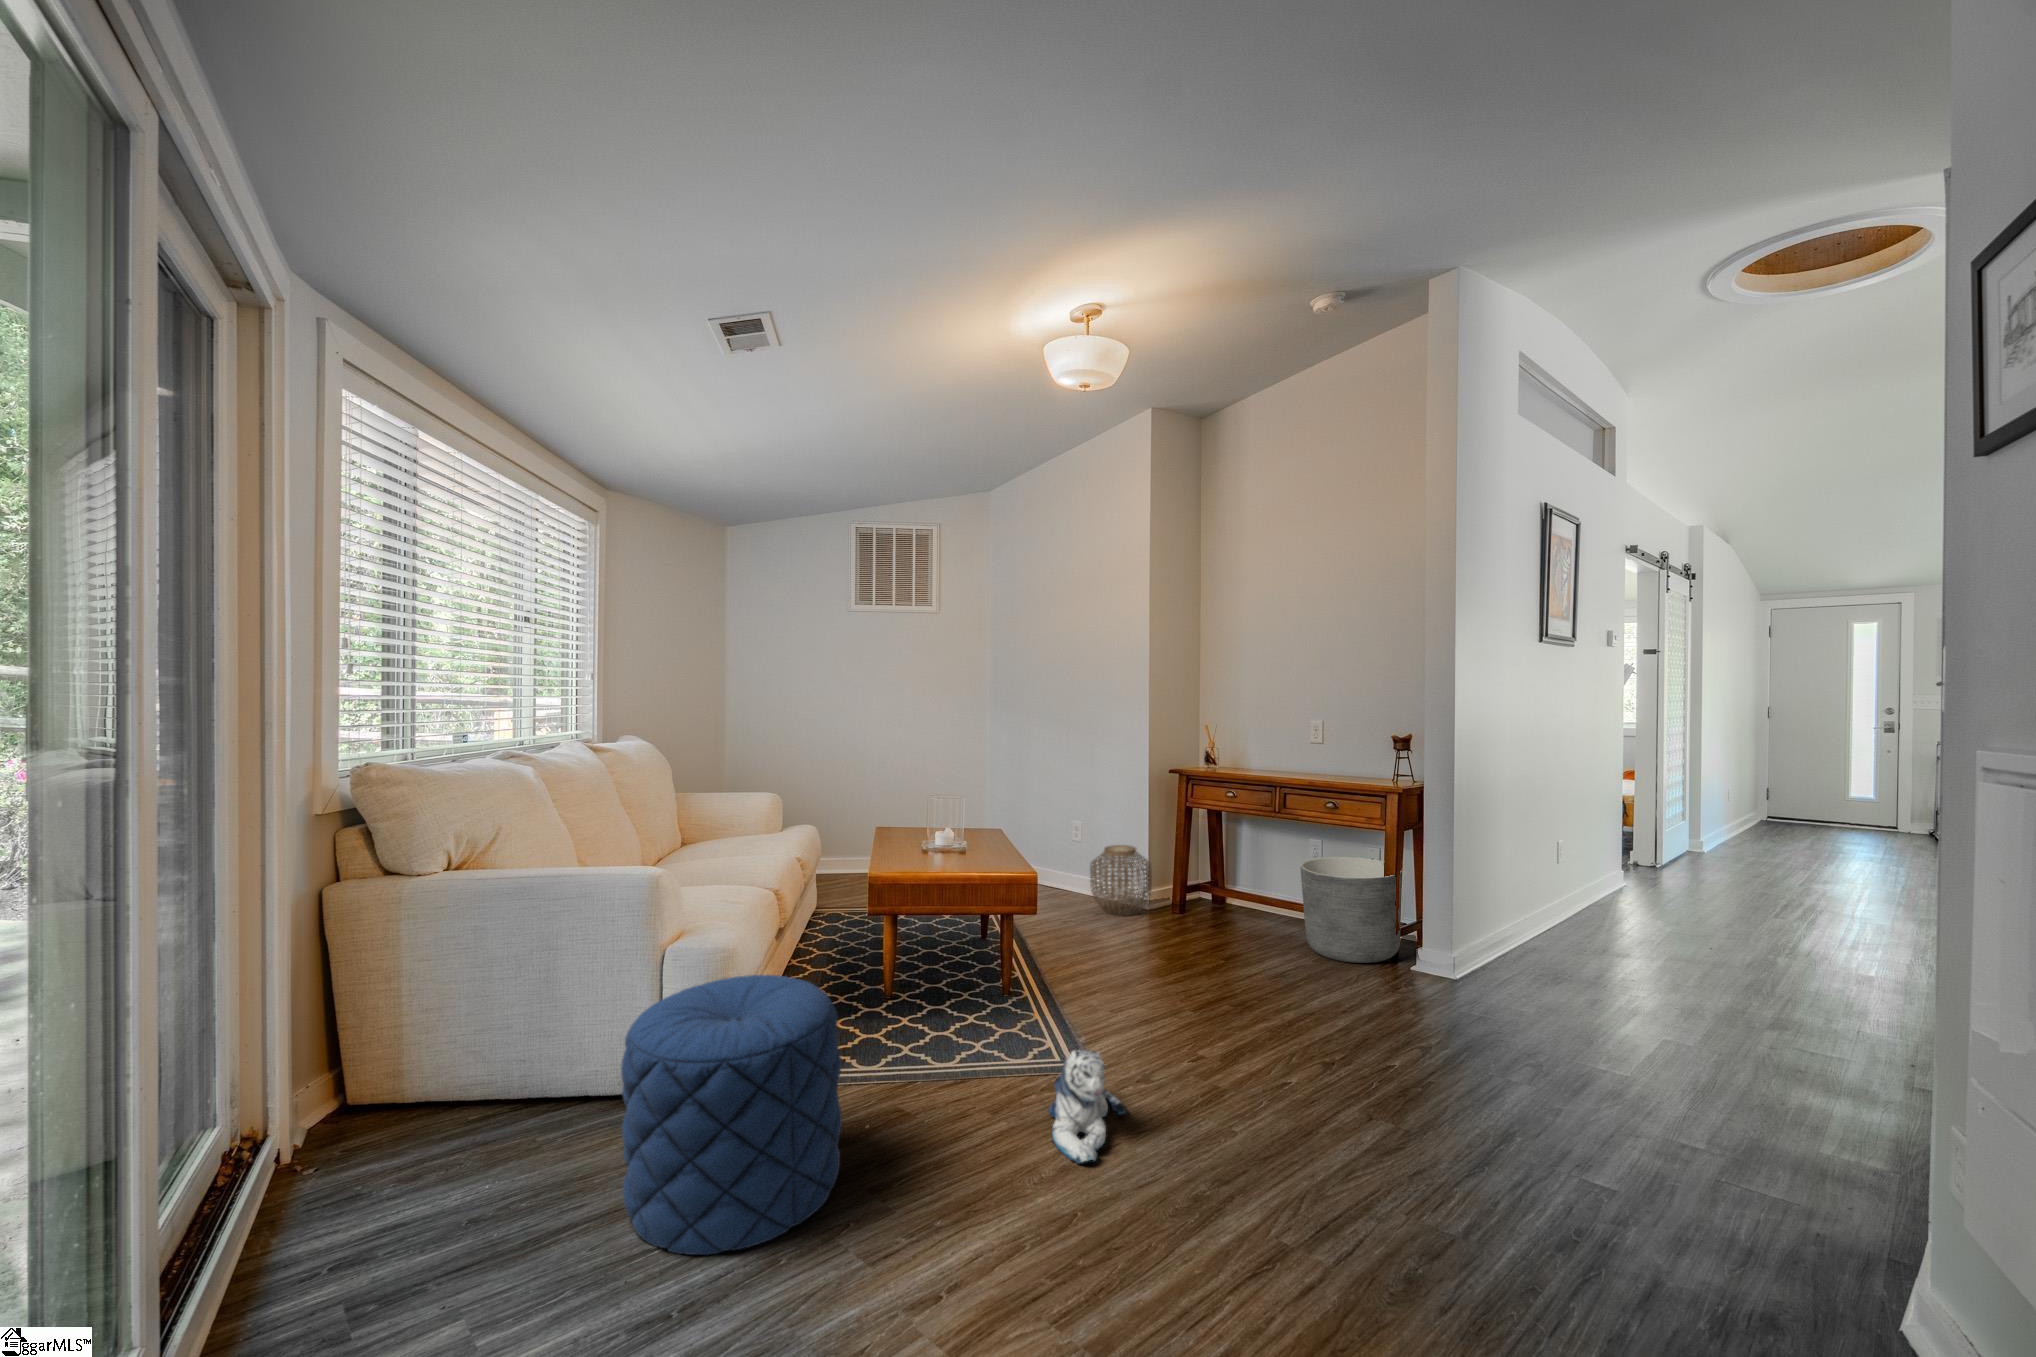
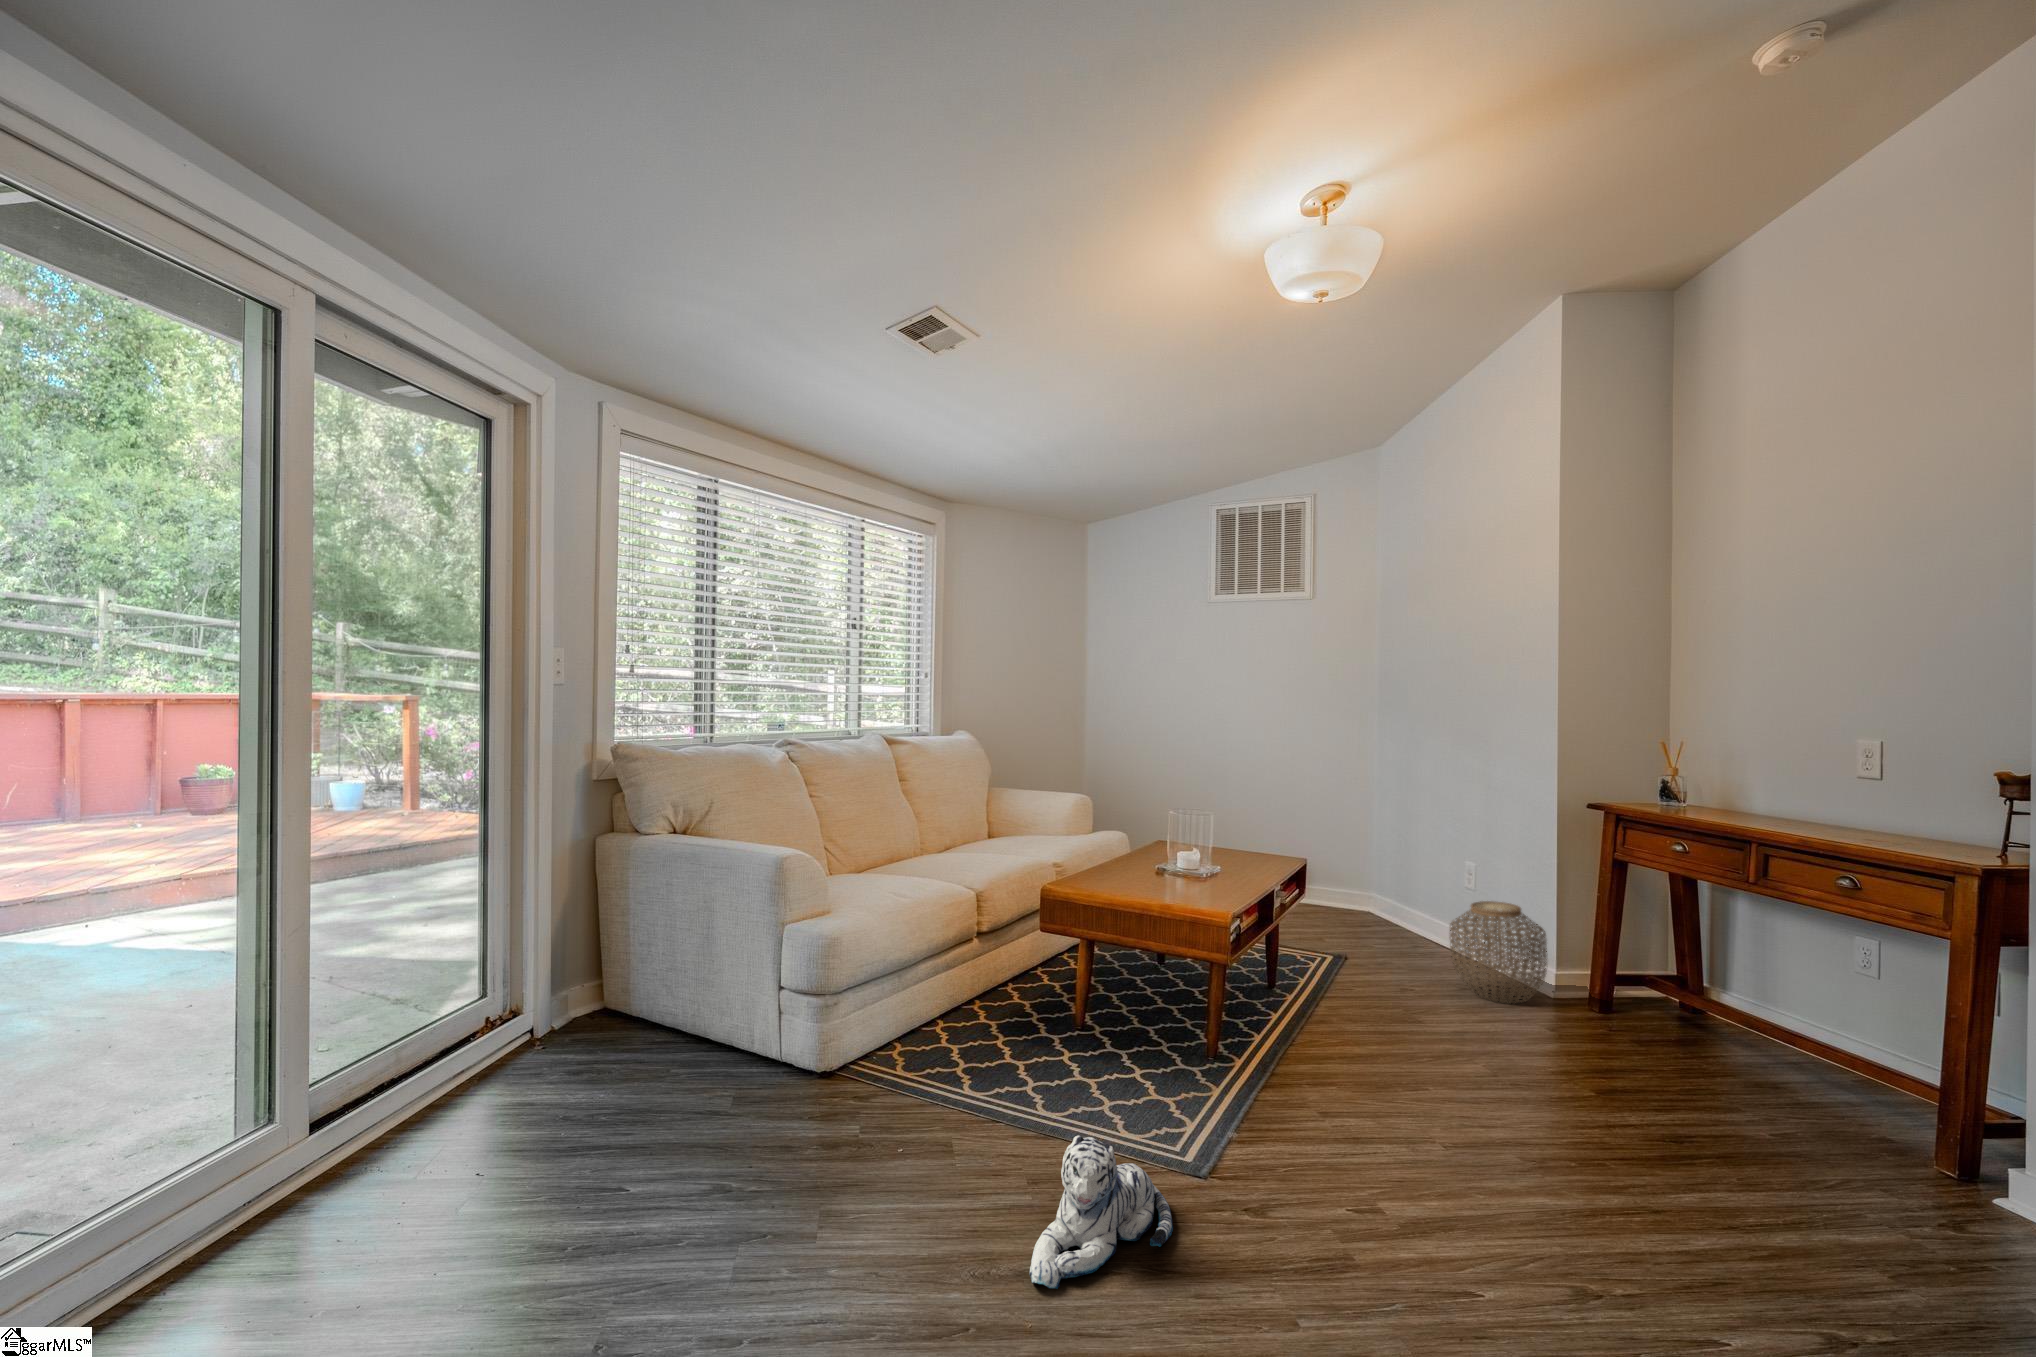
planter: present [1300,857,1402,963] -> none [1757,966,1989,1175]
pouf: present [621,975,842,1255] -> none [607,957,828,1226]

